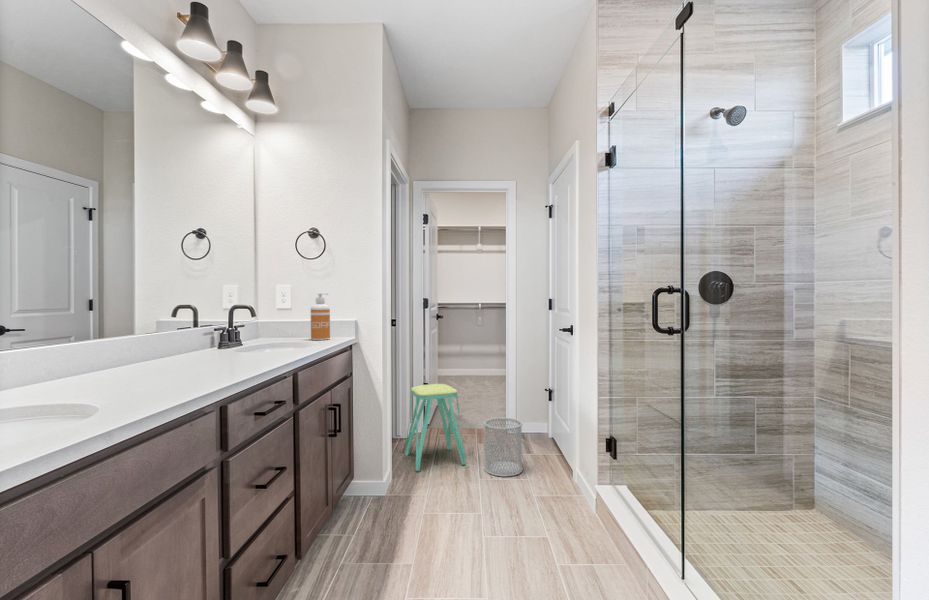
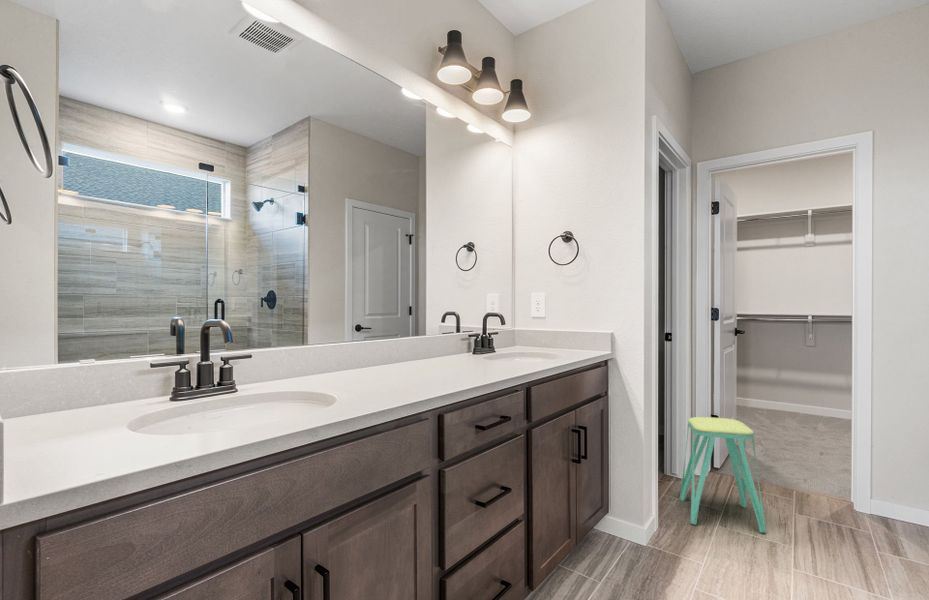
soap dispenser: present [311,293,330,340] -> none [563,303,583,353]
wastebasket: present [484,418,523,477] -> none [795,479,865,571]

